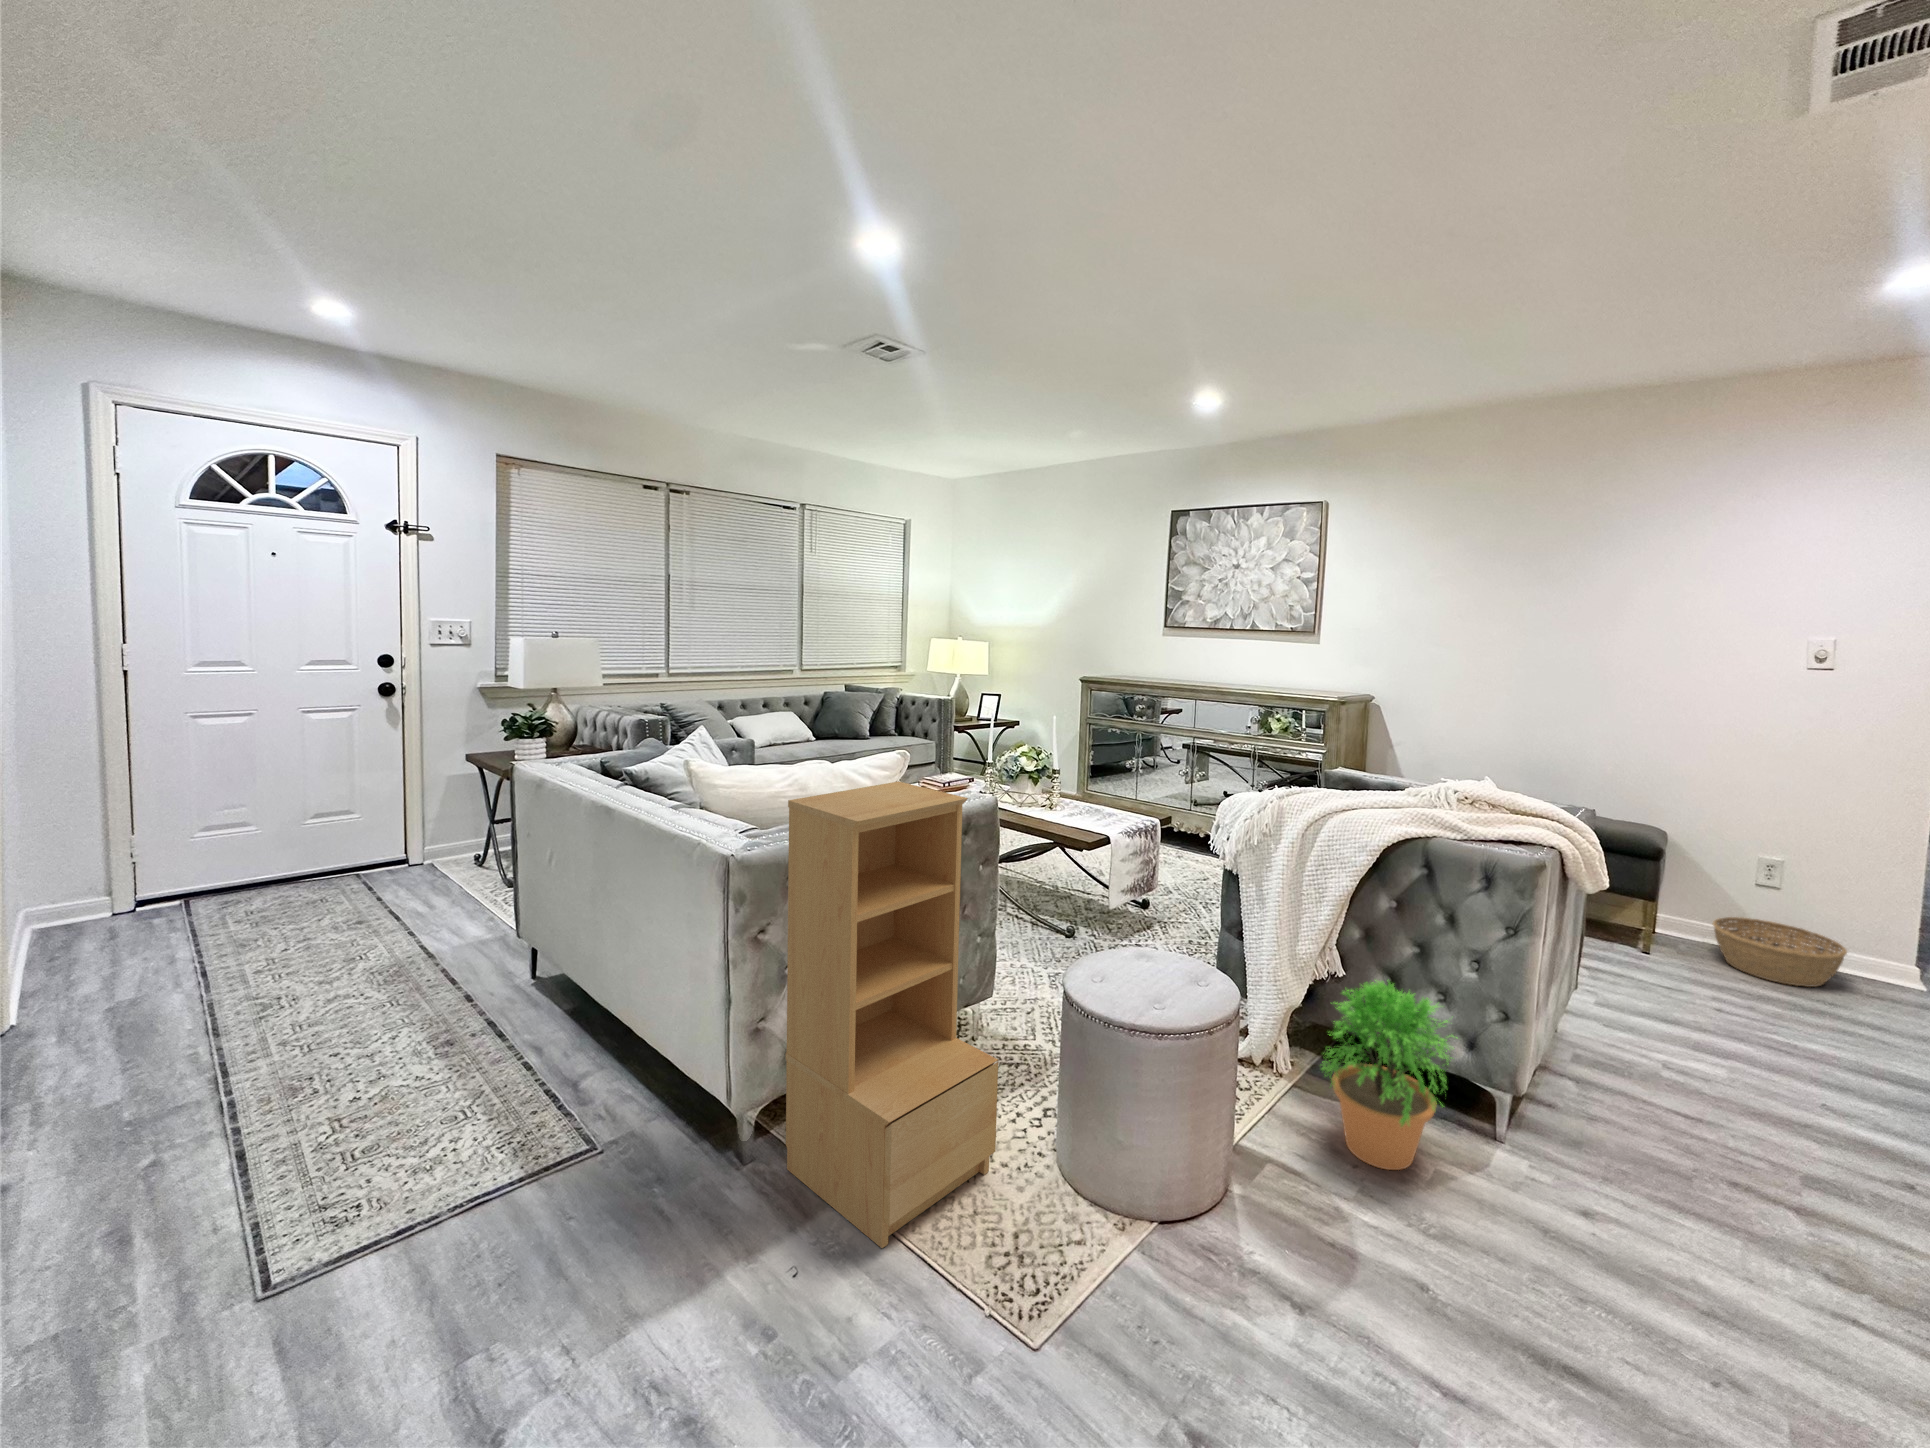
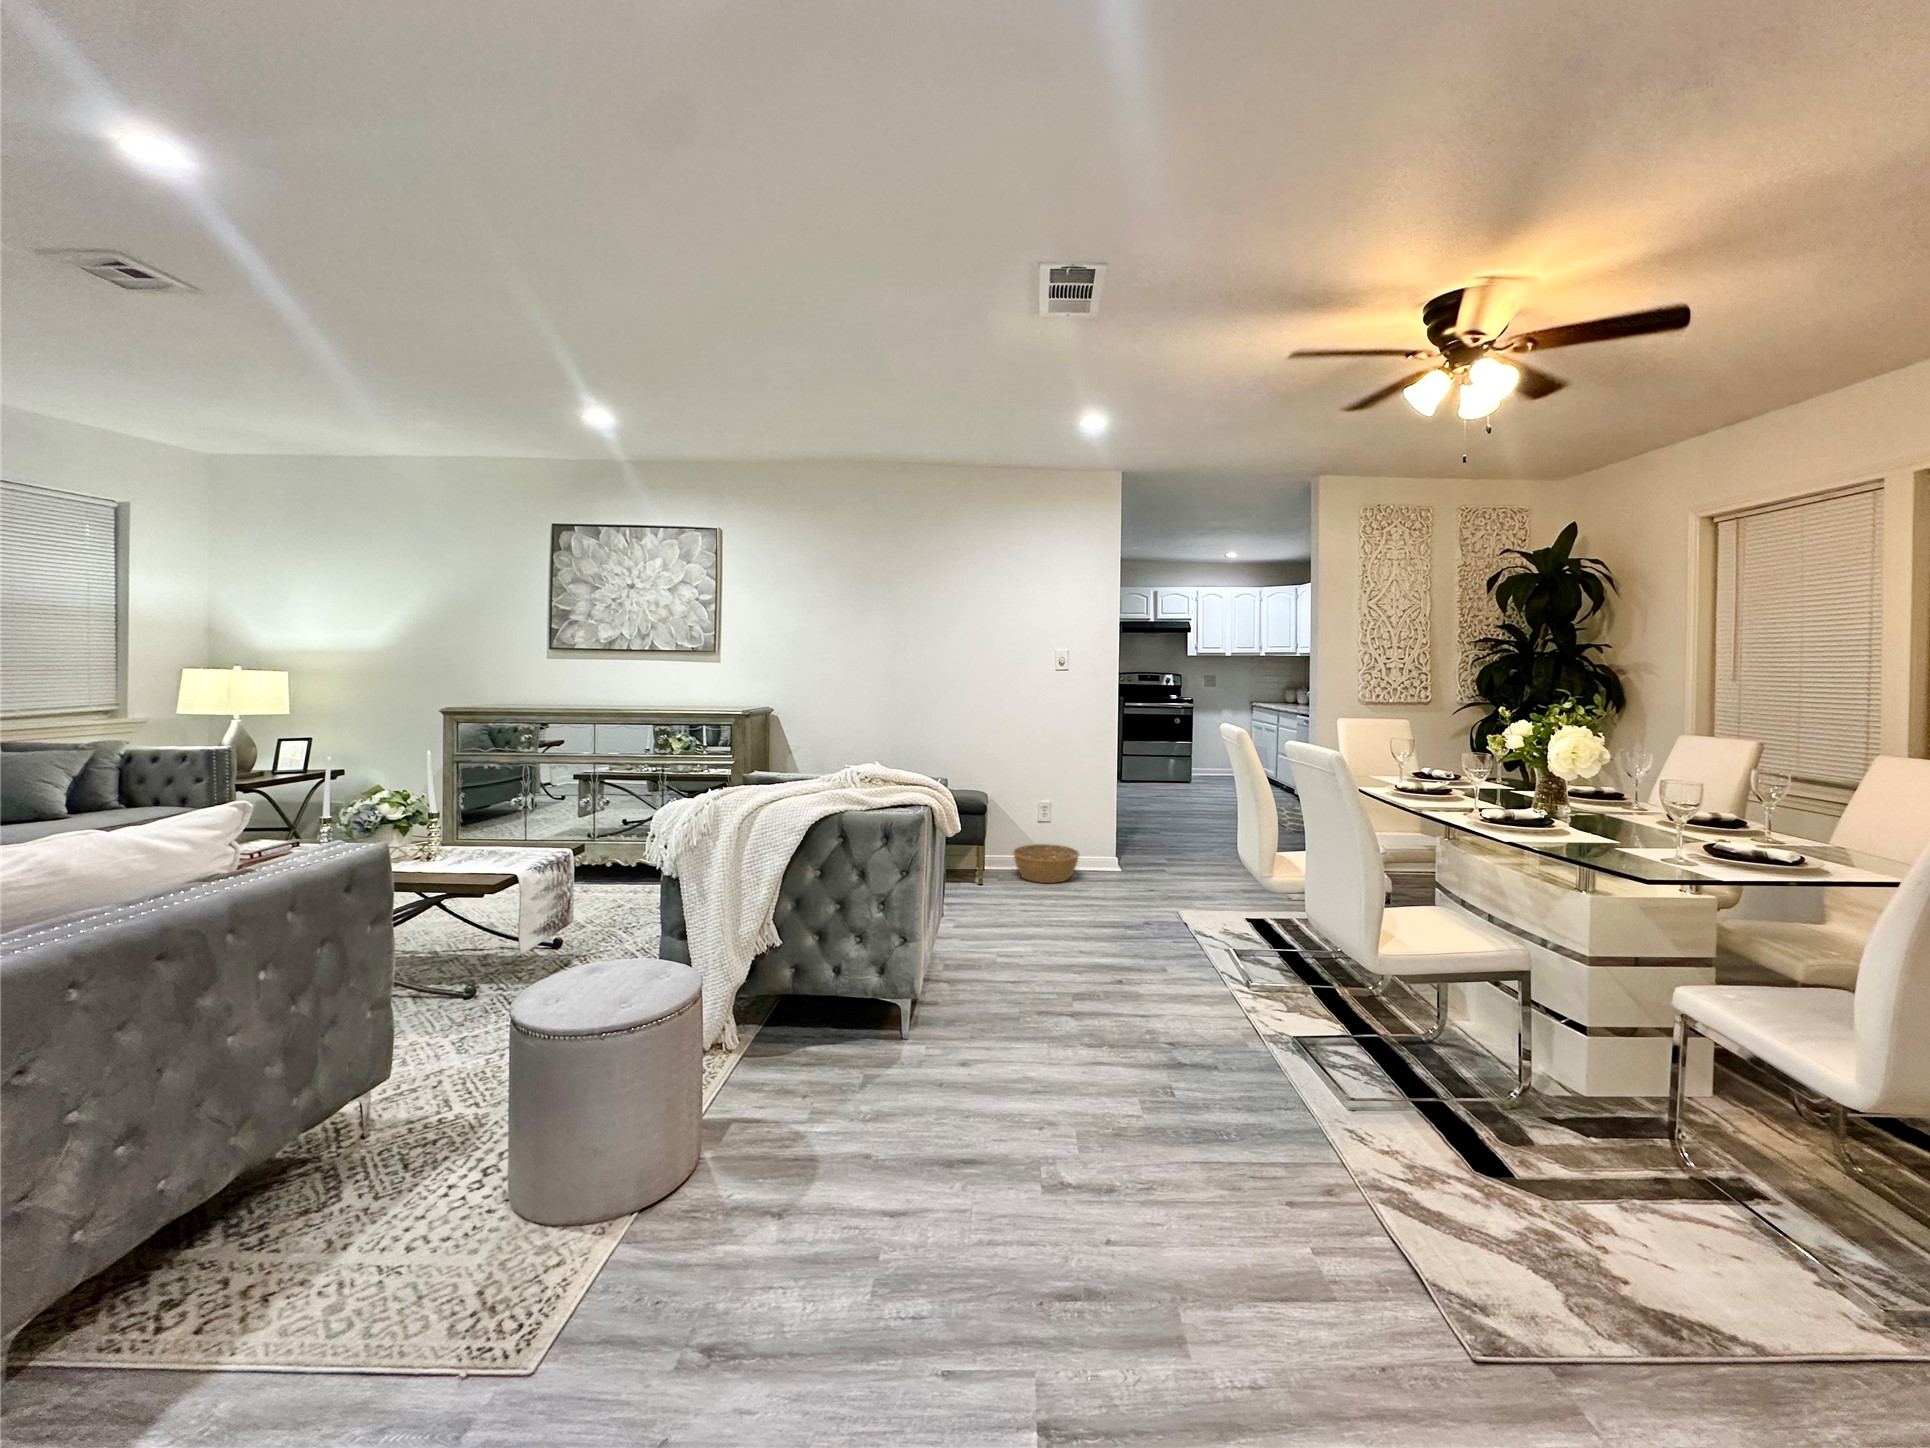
bookshelf: present [786,781,998,1248] -> none [68,837,435,1396]
potted plant: present [1322,981,1449,1170] -> none [769,934,875,1089]

